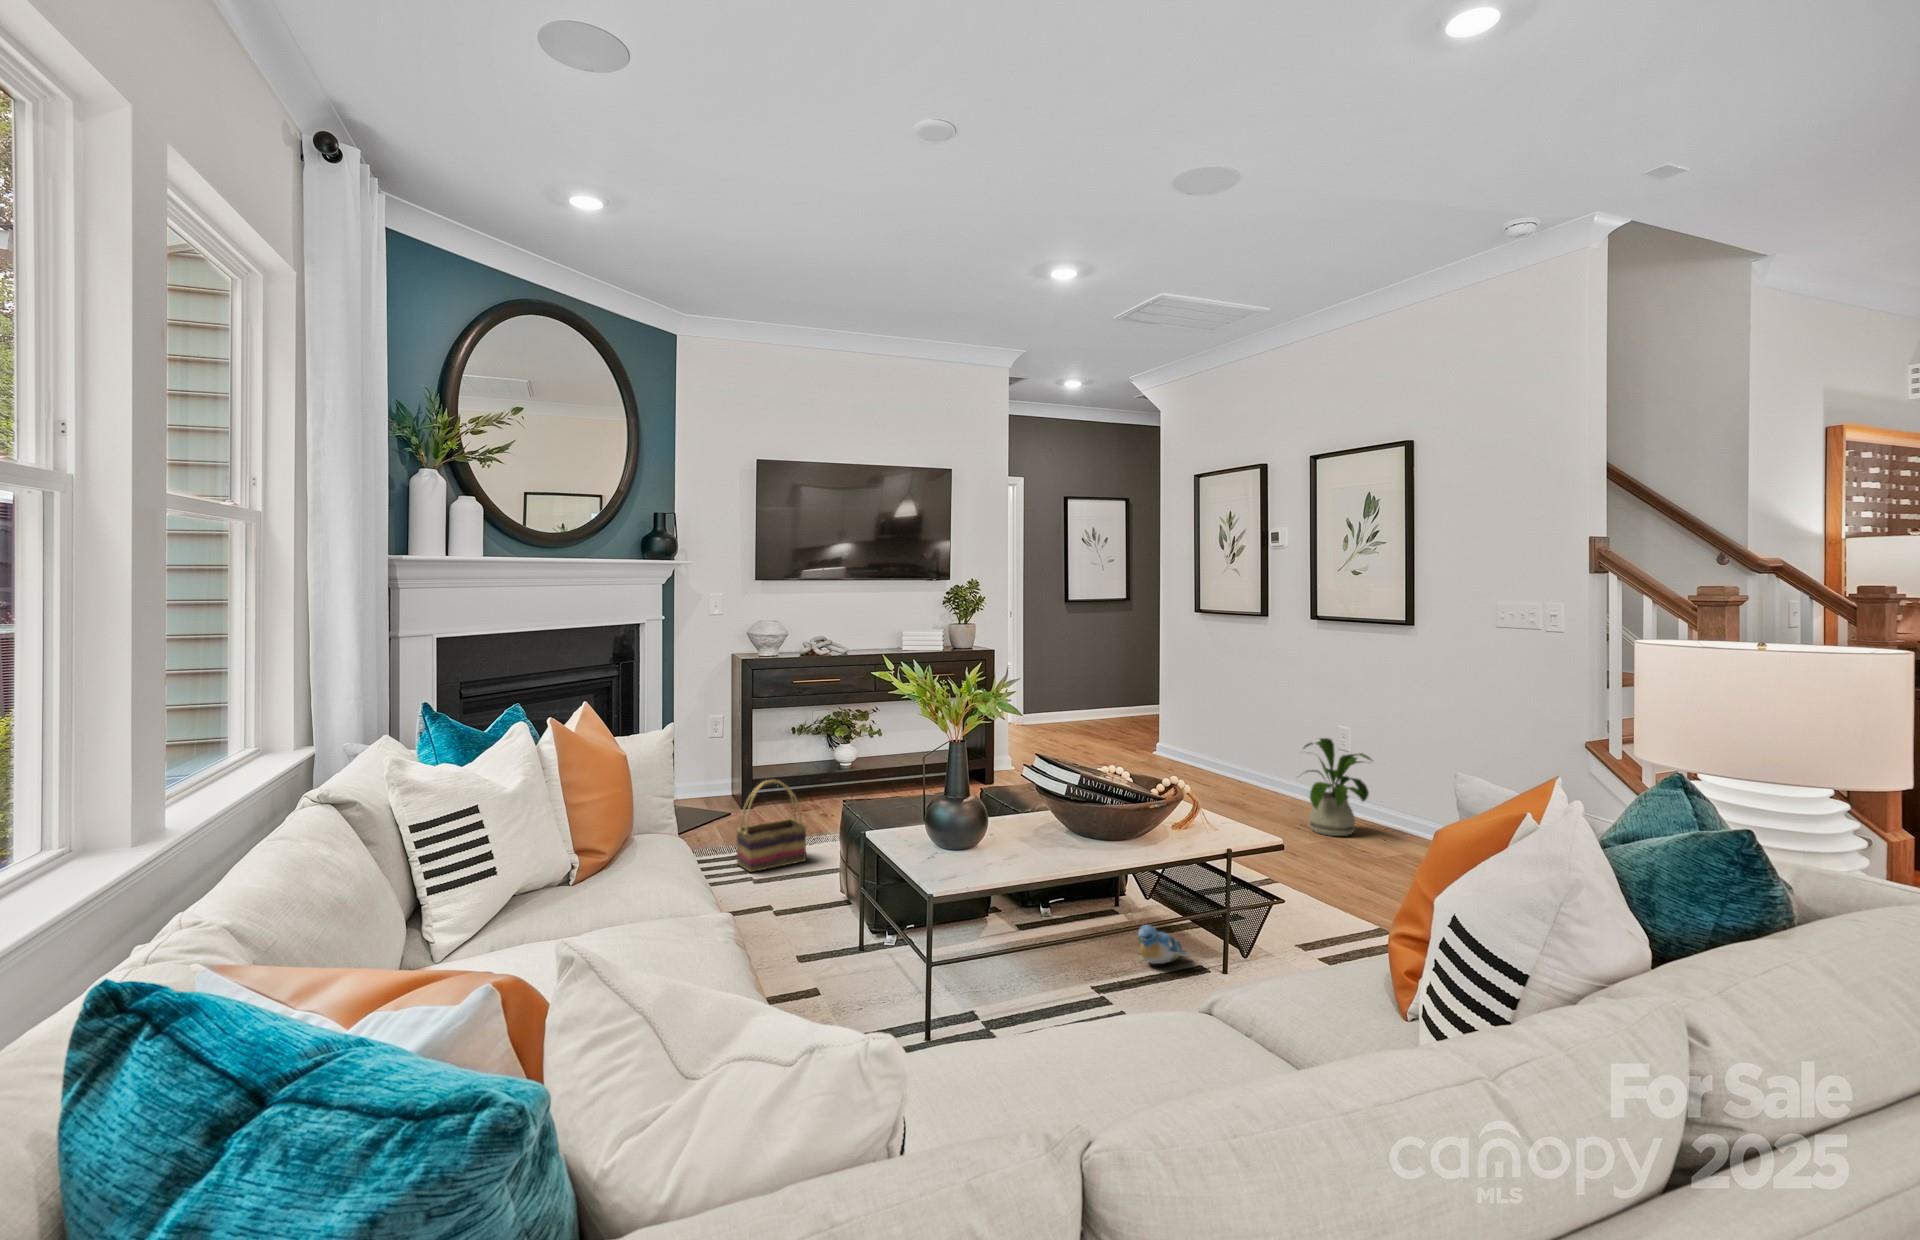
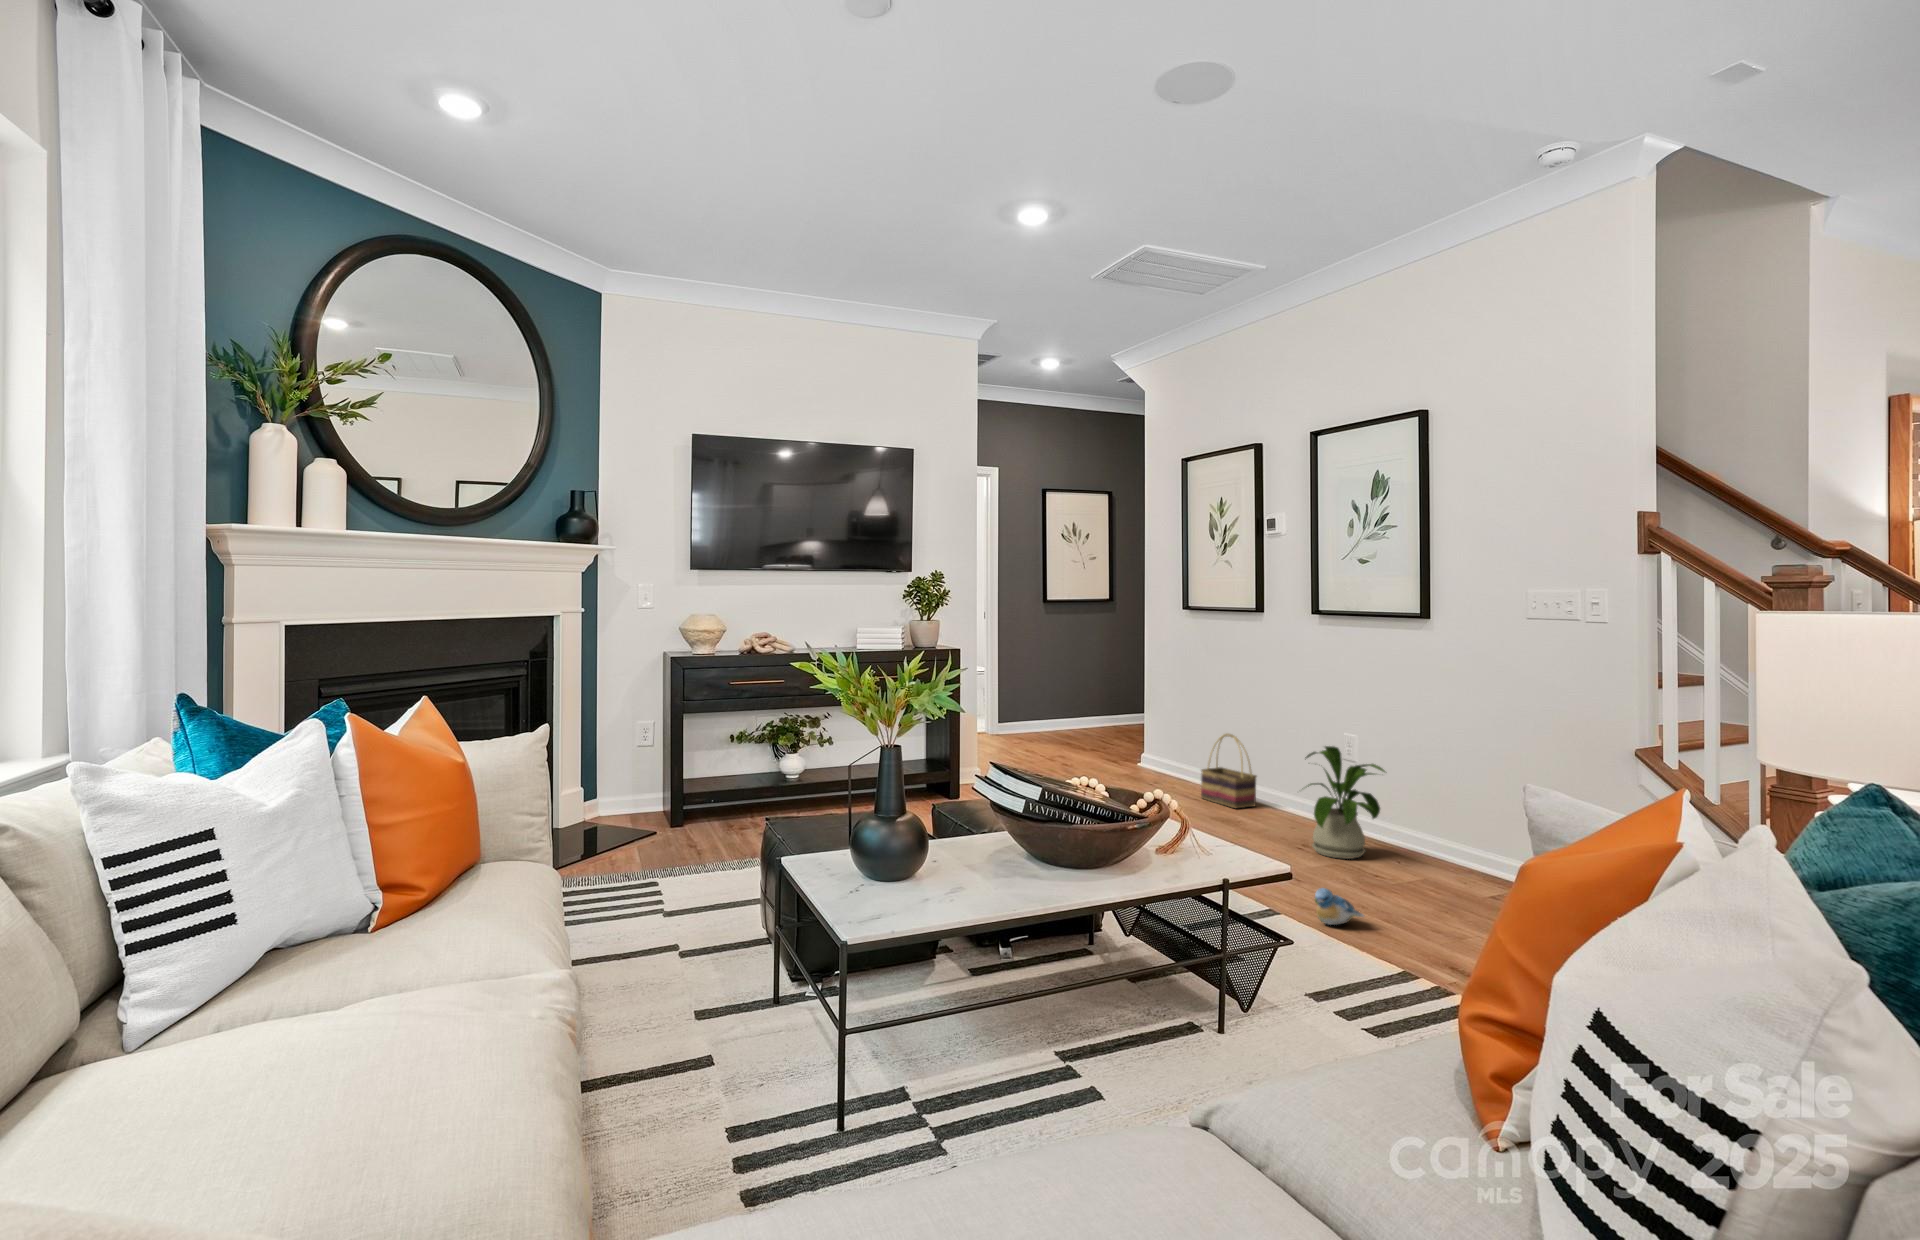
basket: present [736,780,807,872] -> present [1201,734,1256,809]
plush toy: present [1138,925,1189,964] -> present [1315,888,1364,925]

